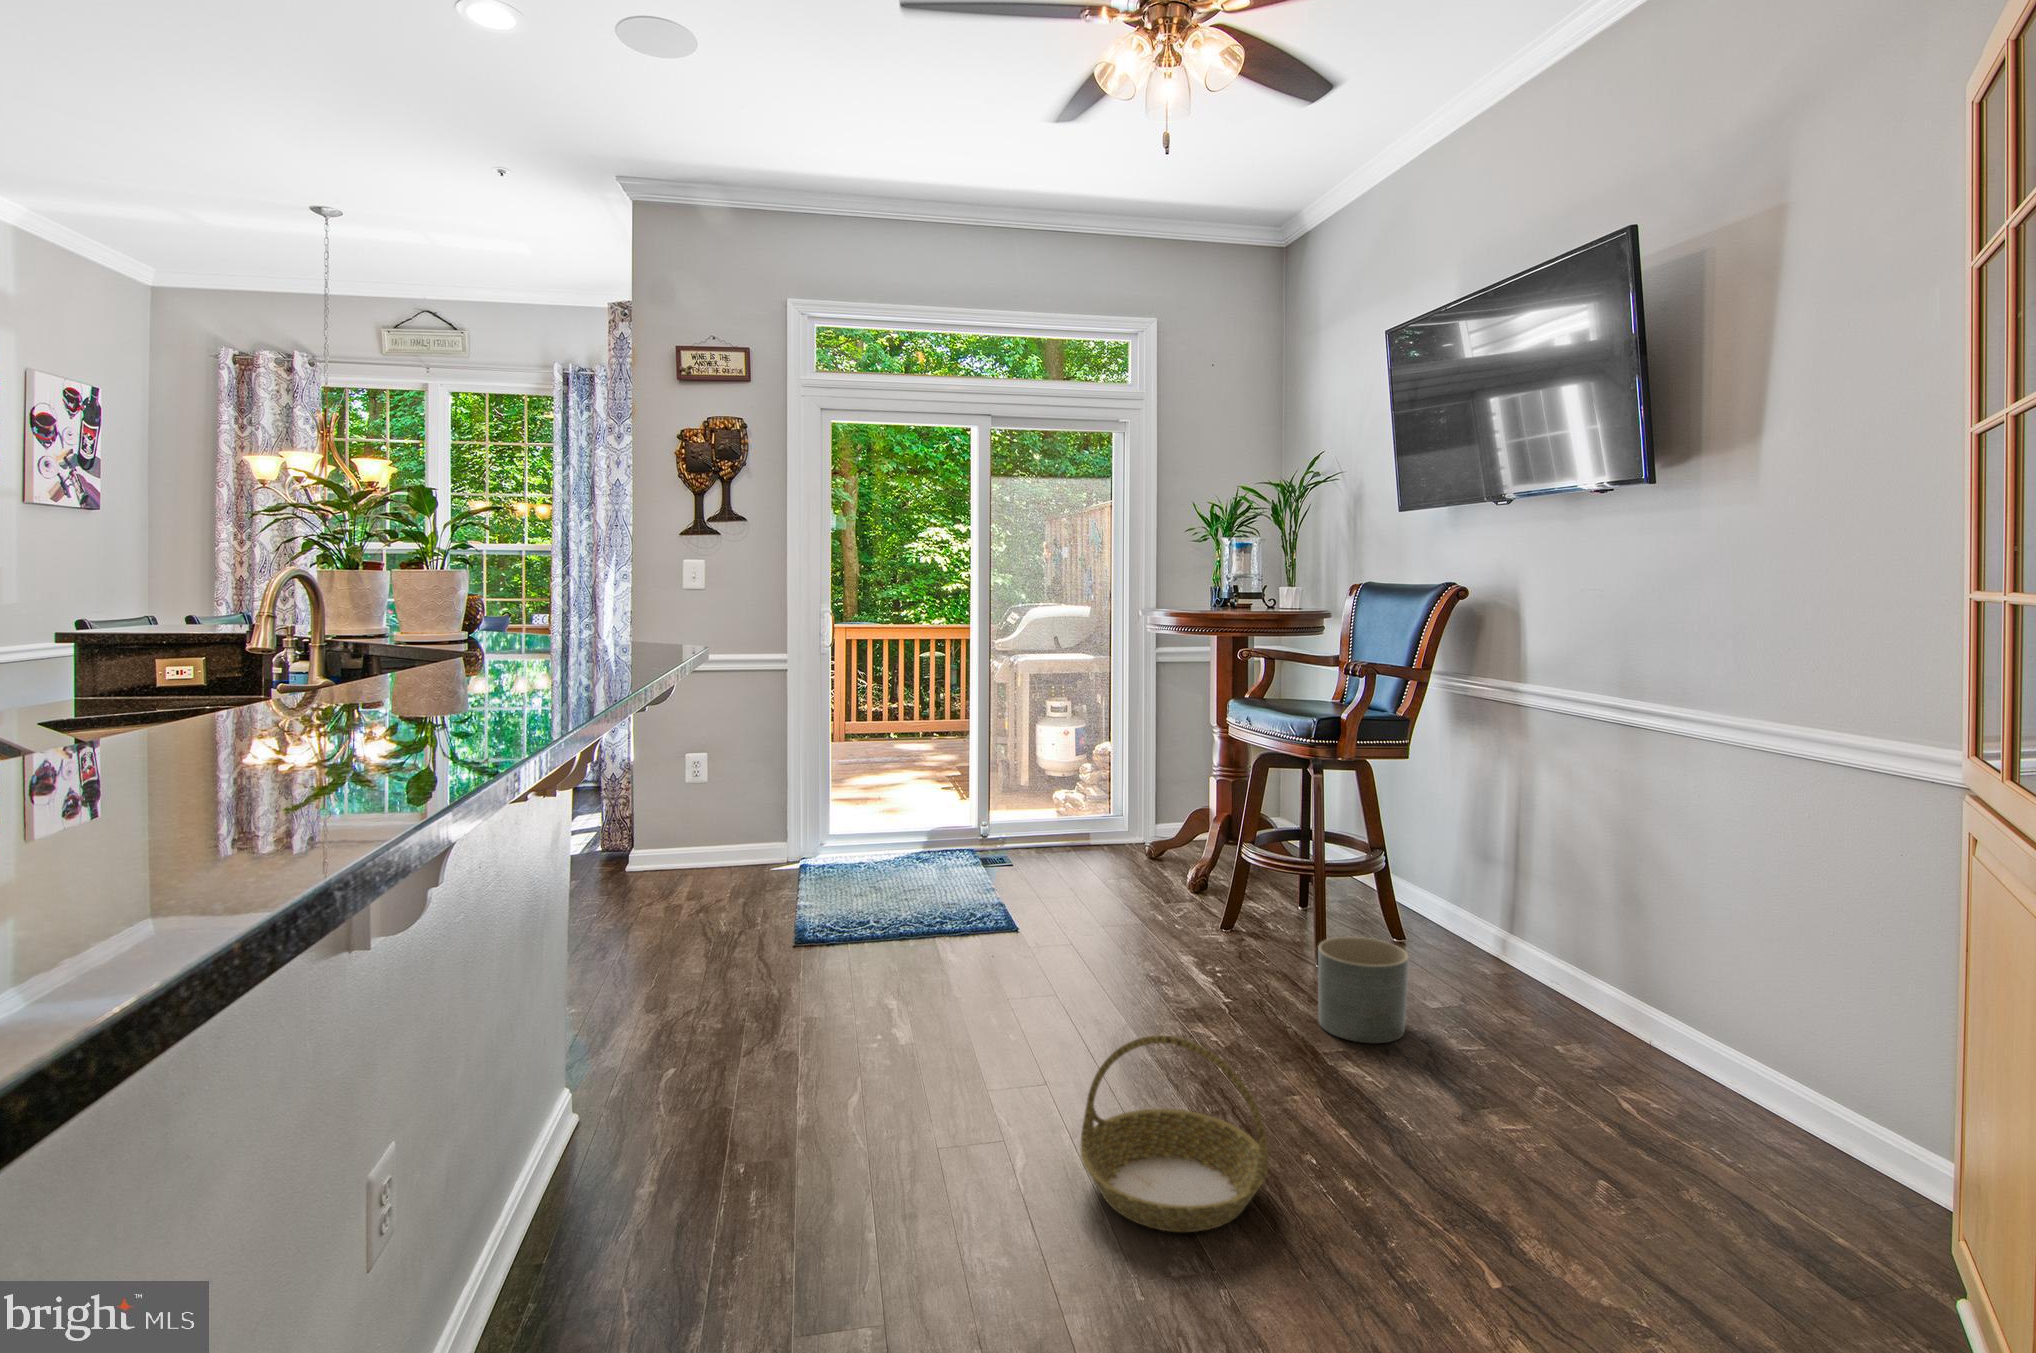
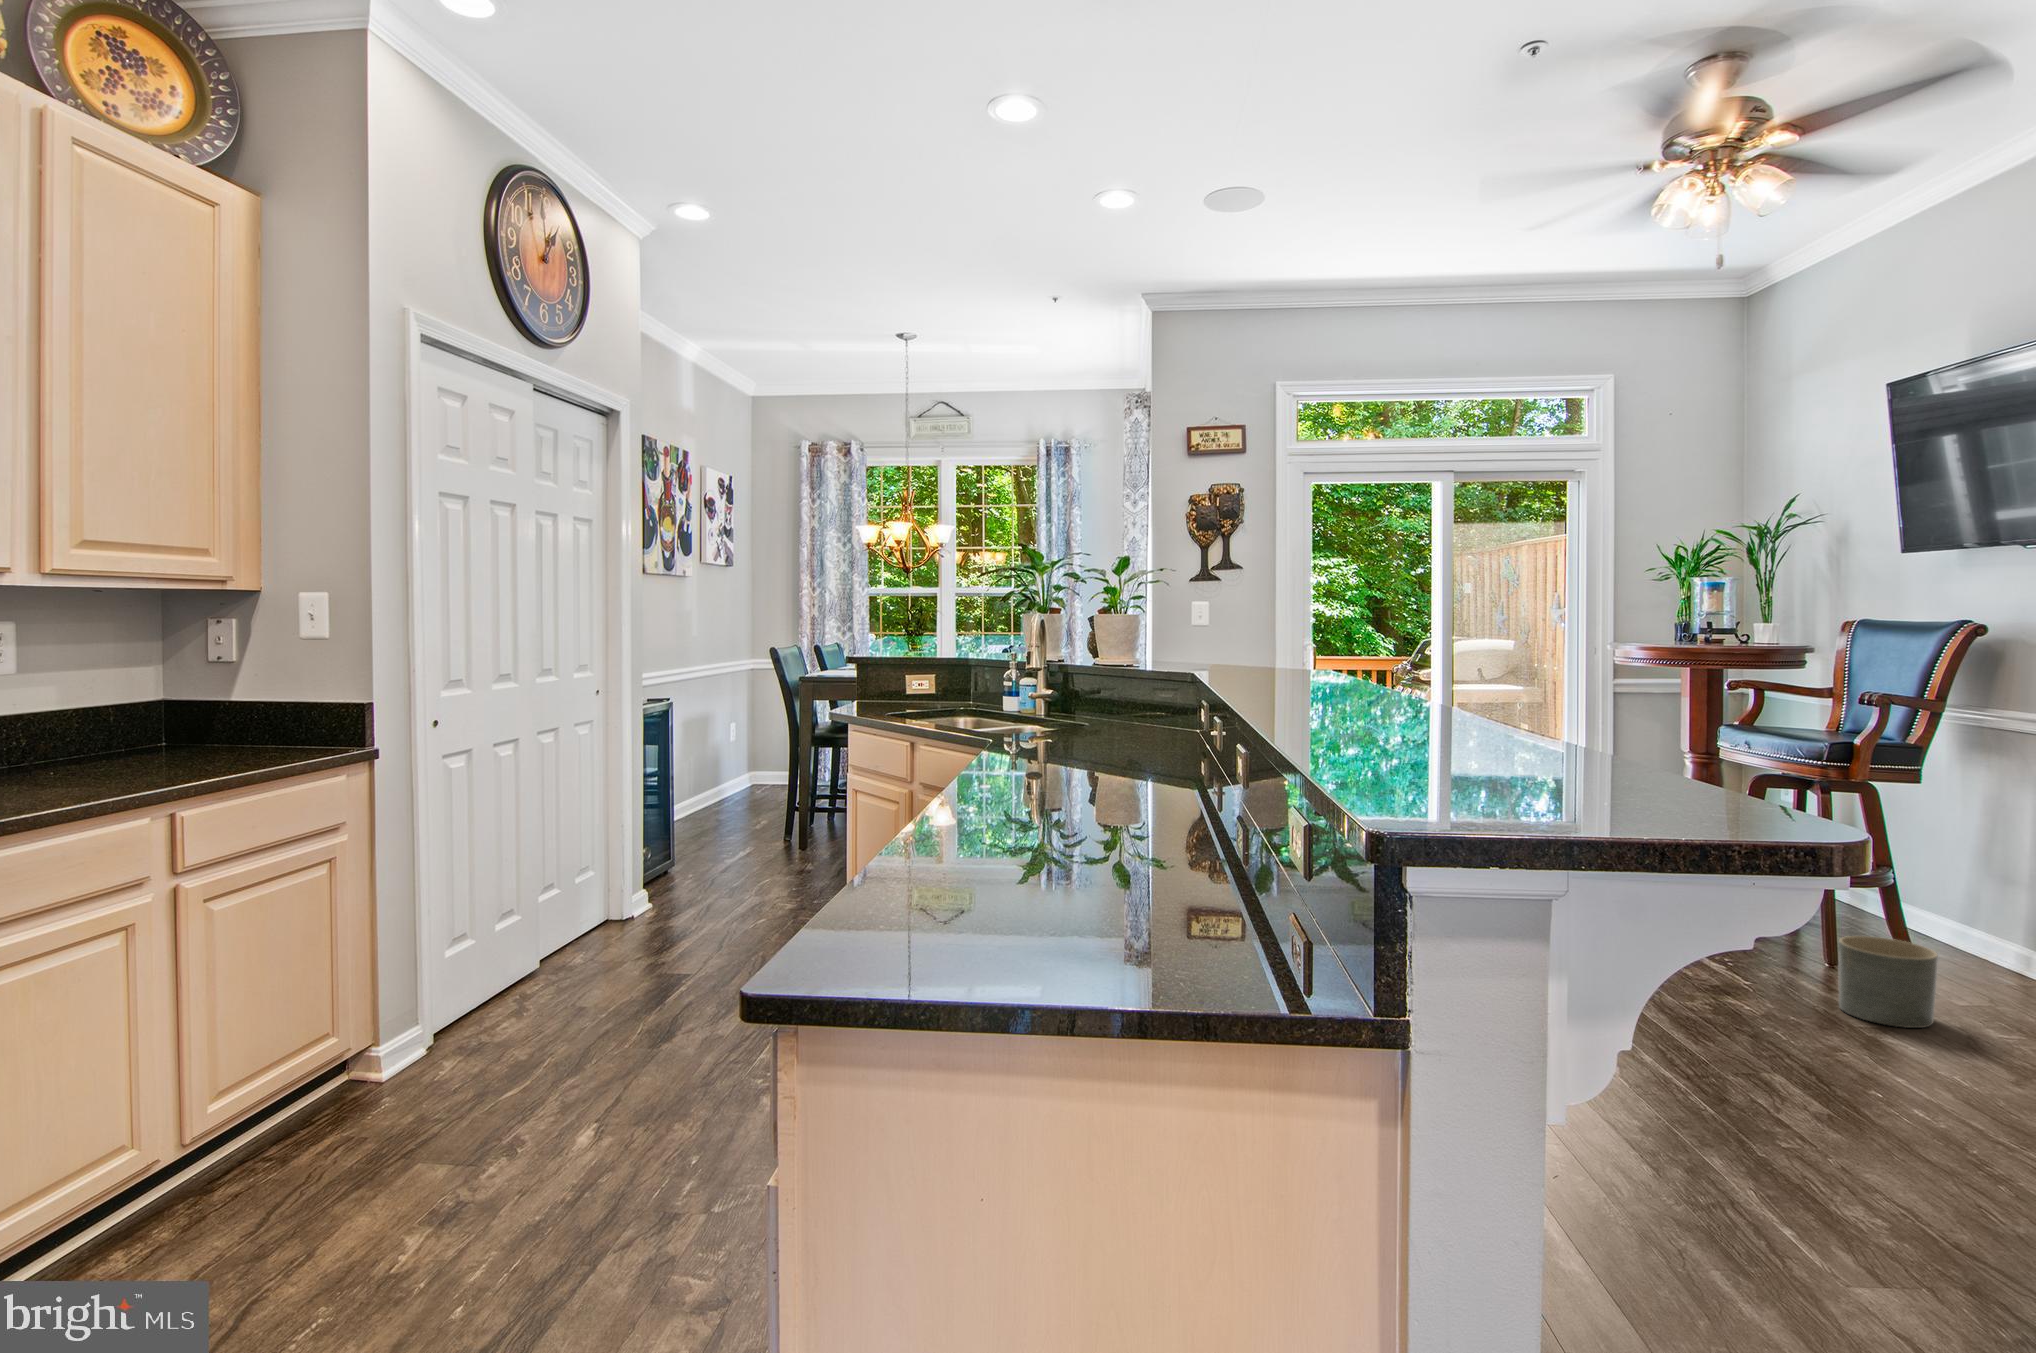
basket: present [1081,1035,1269,1232] -> none [1659,975,1836,1122]

